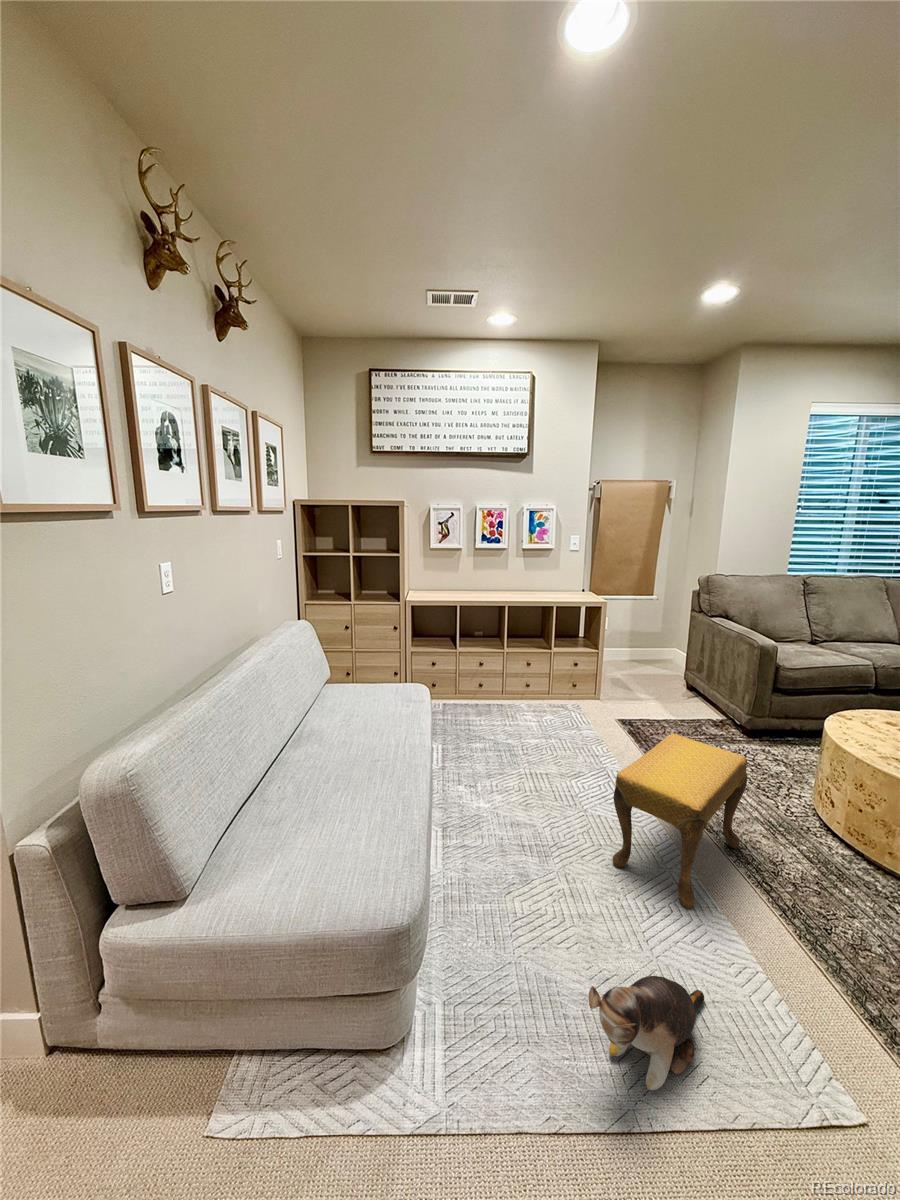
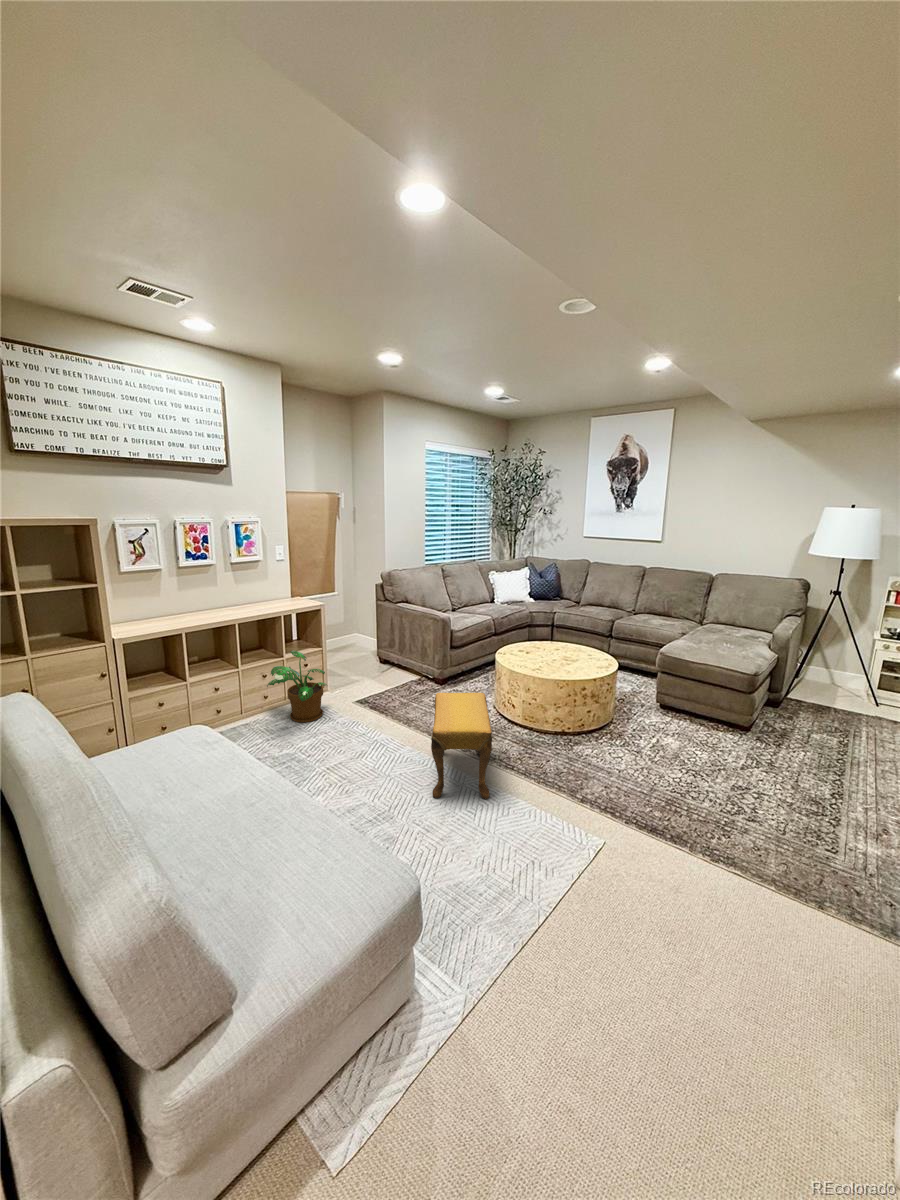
potted plant: none [511,645,583,724] -> present [267,651,327,722]
plush toy: present [589,976,704,1090] -> none [509,832,545,893]

